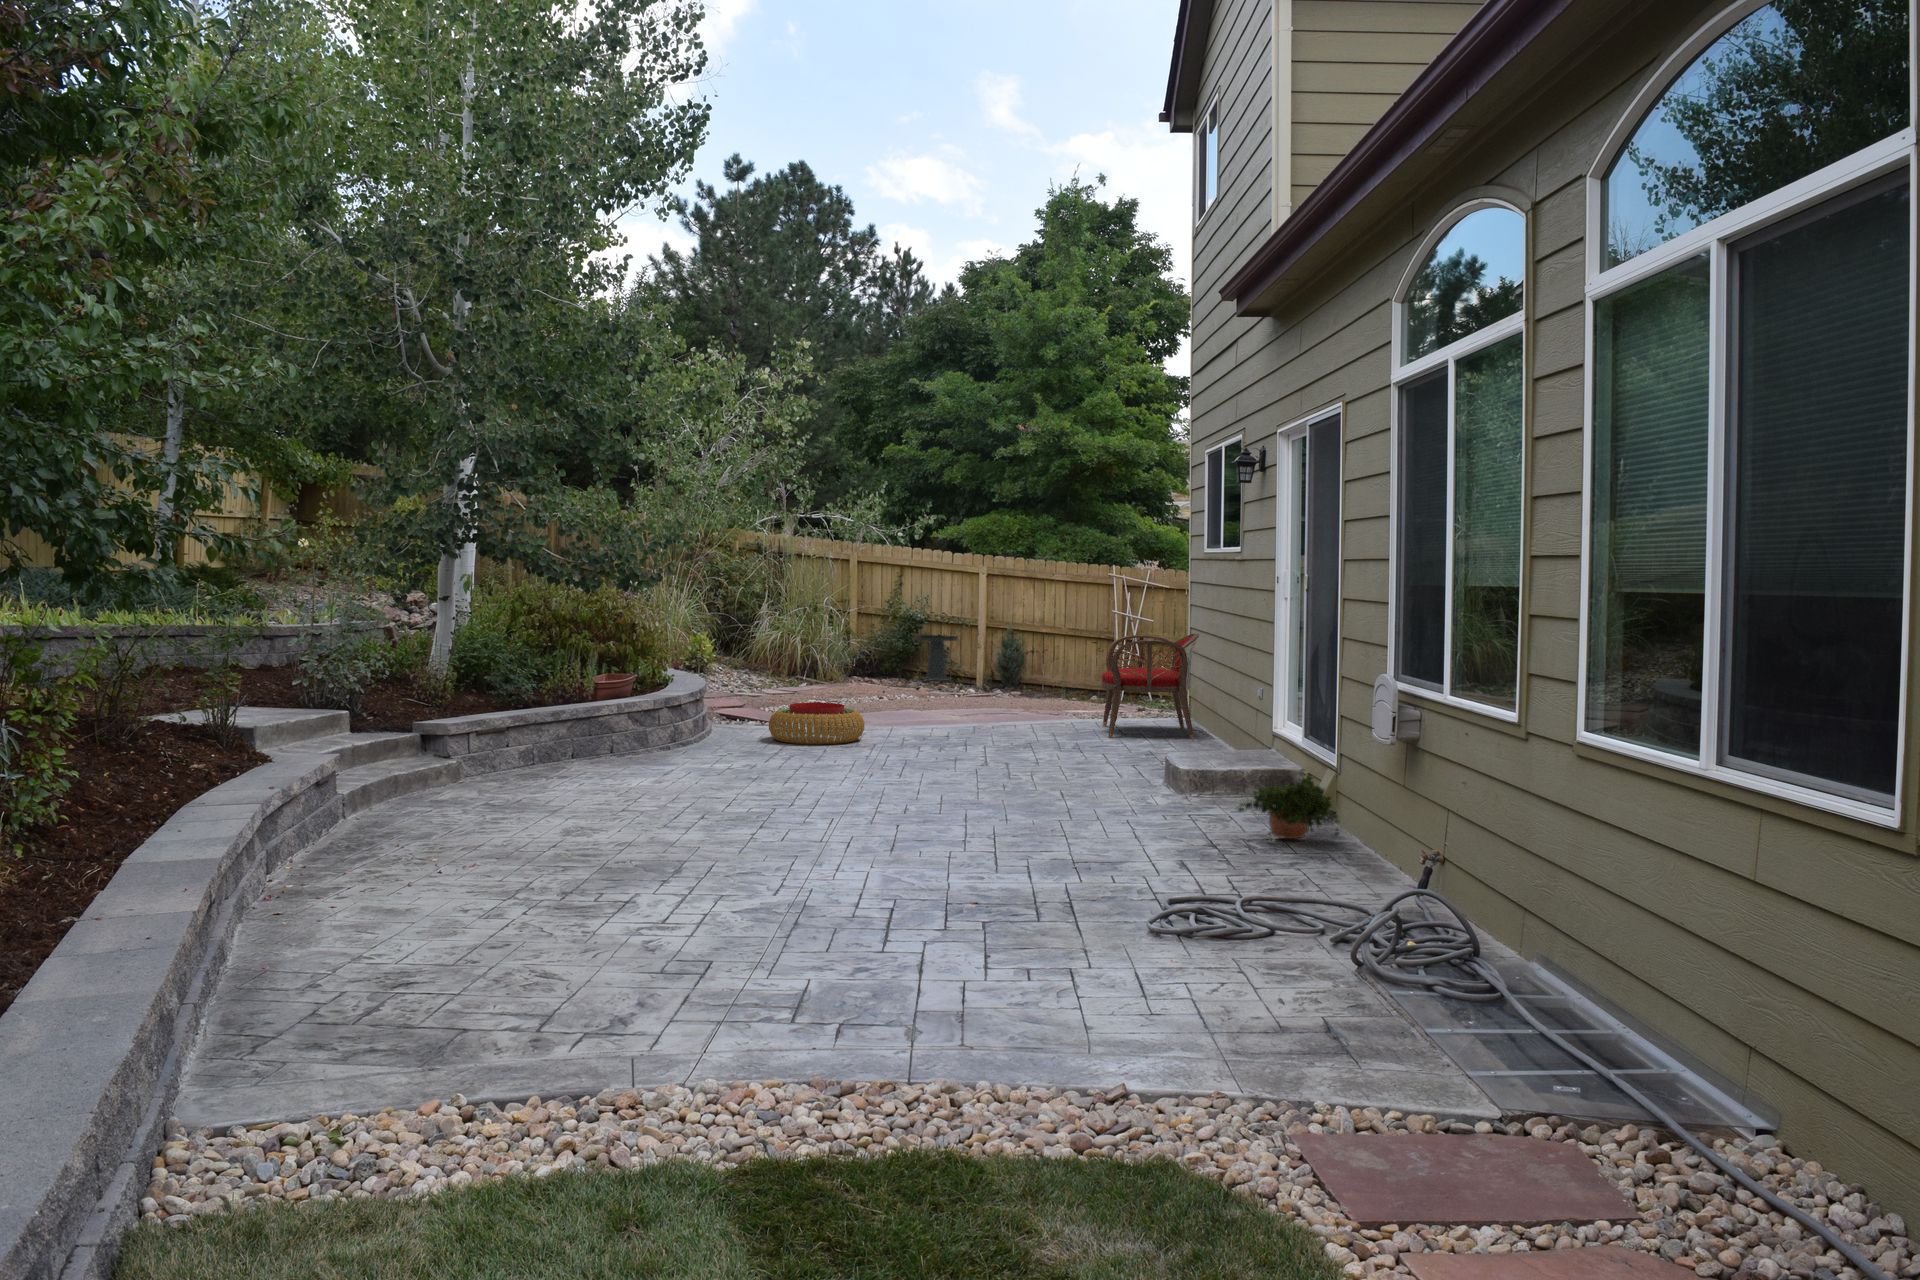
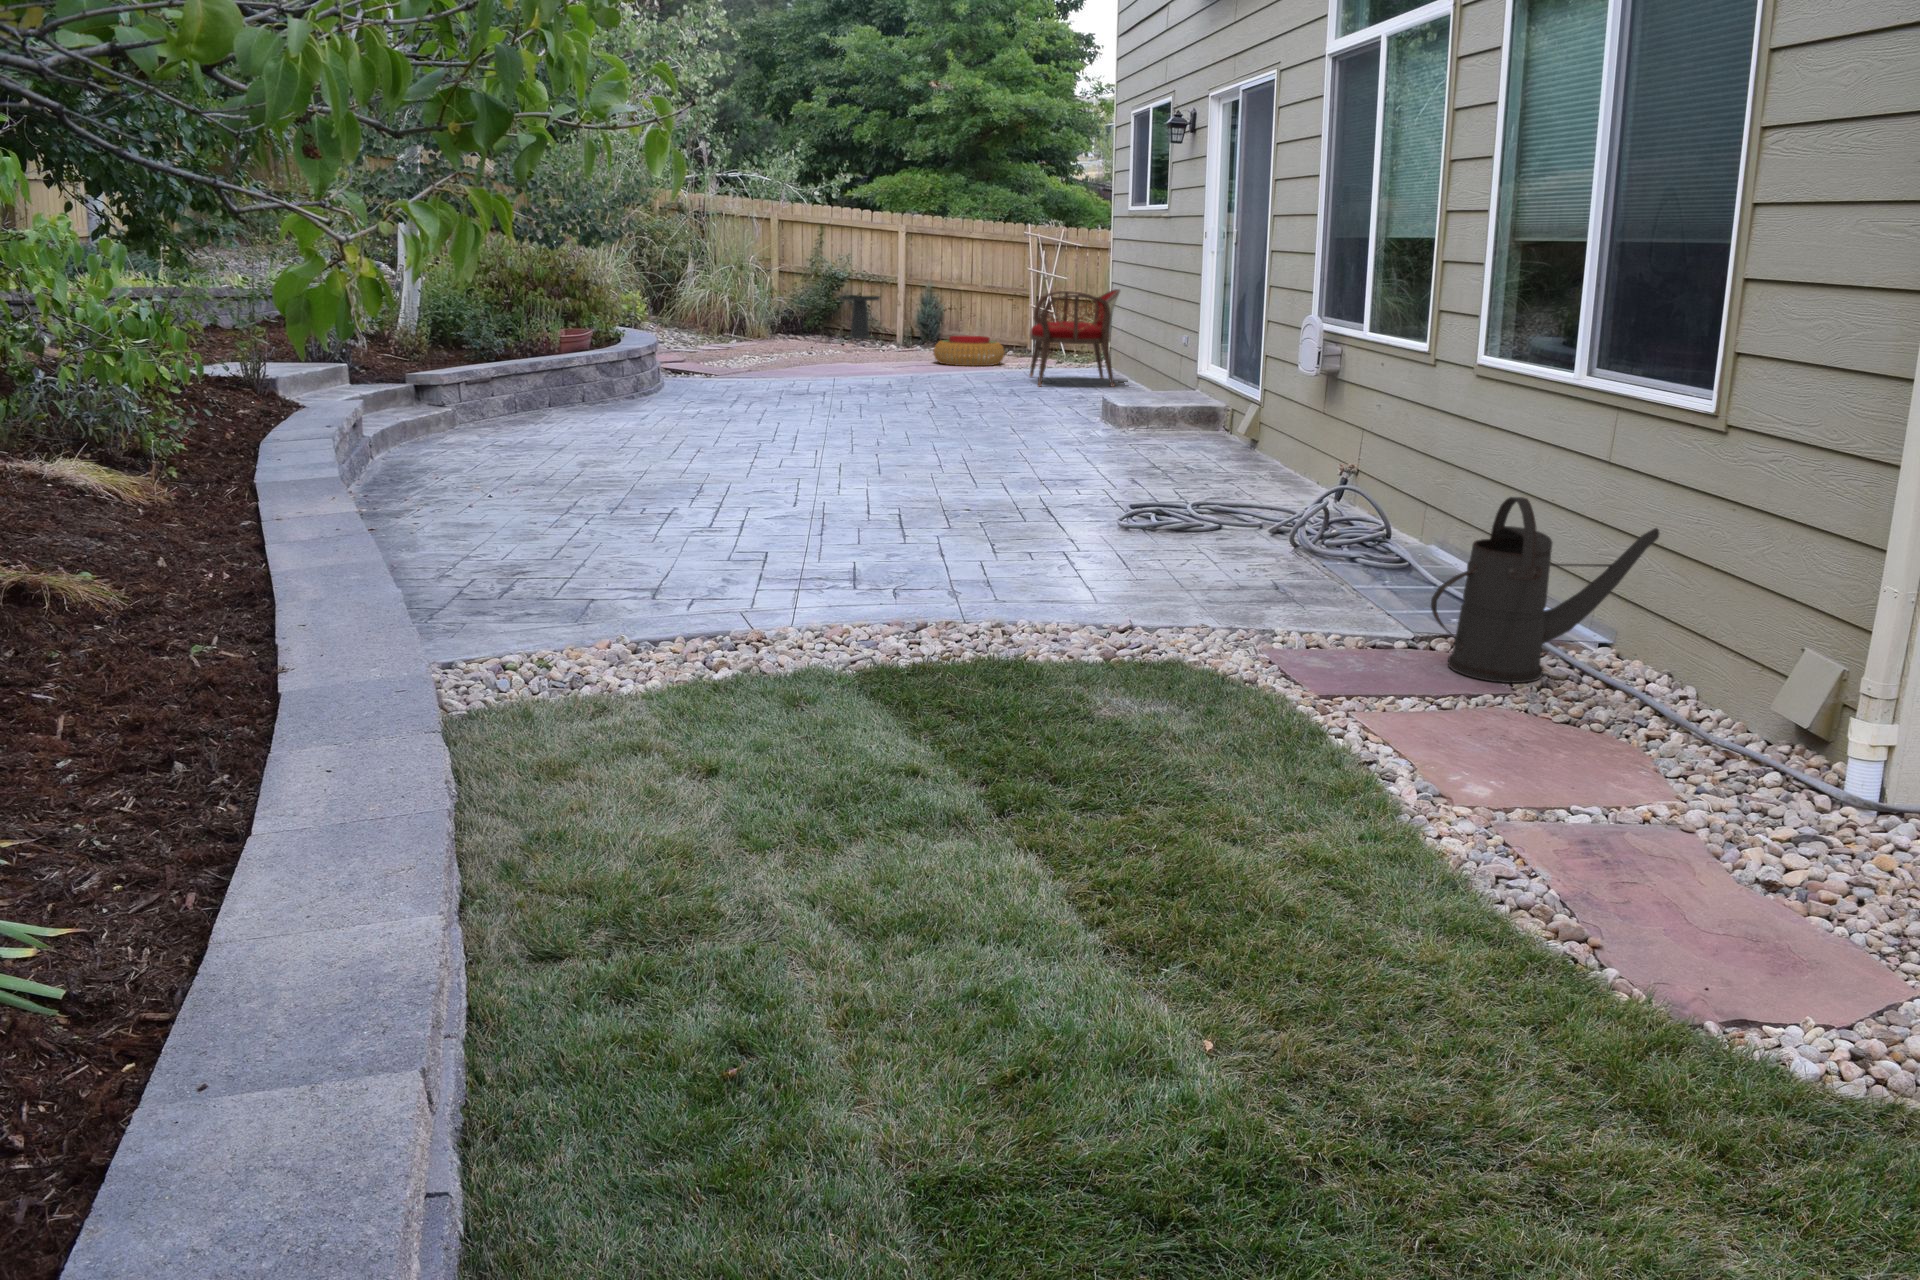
pouf: present [769,702,865,745] -> present [934,336,1004,366]
potted plant: present [1238,776,1339,841] -> none [1171,407,1264,466]
watering can: none [1513,940,1824,1204] -> present [1431,497,1660,683]

